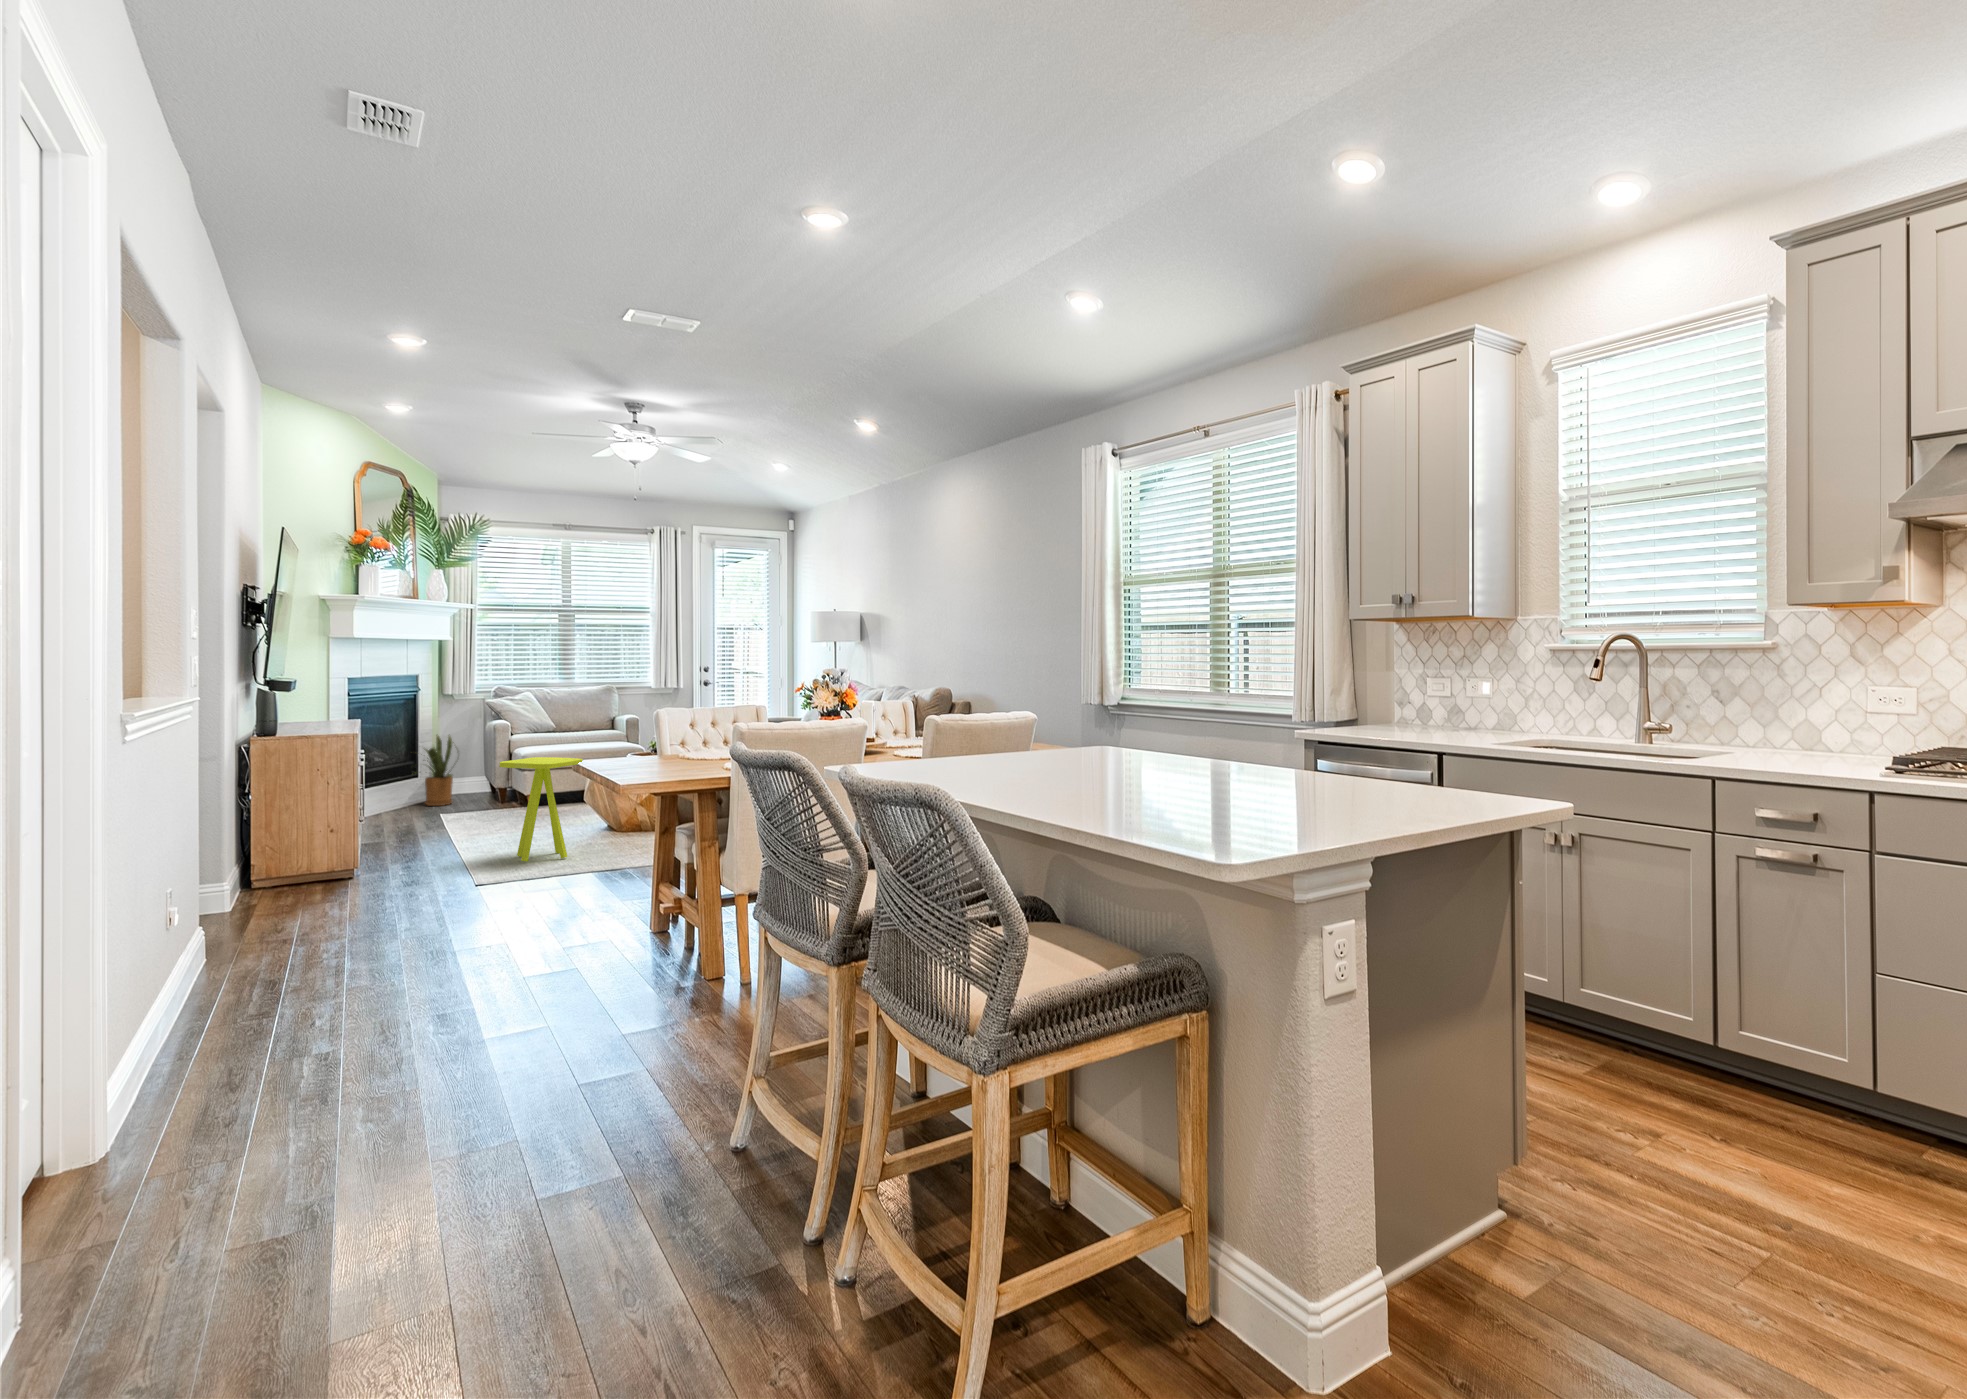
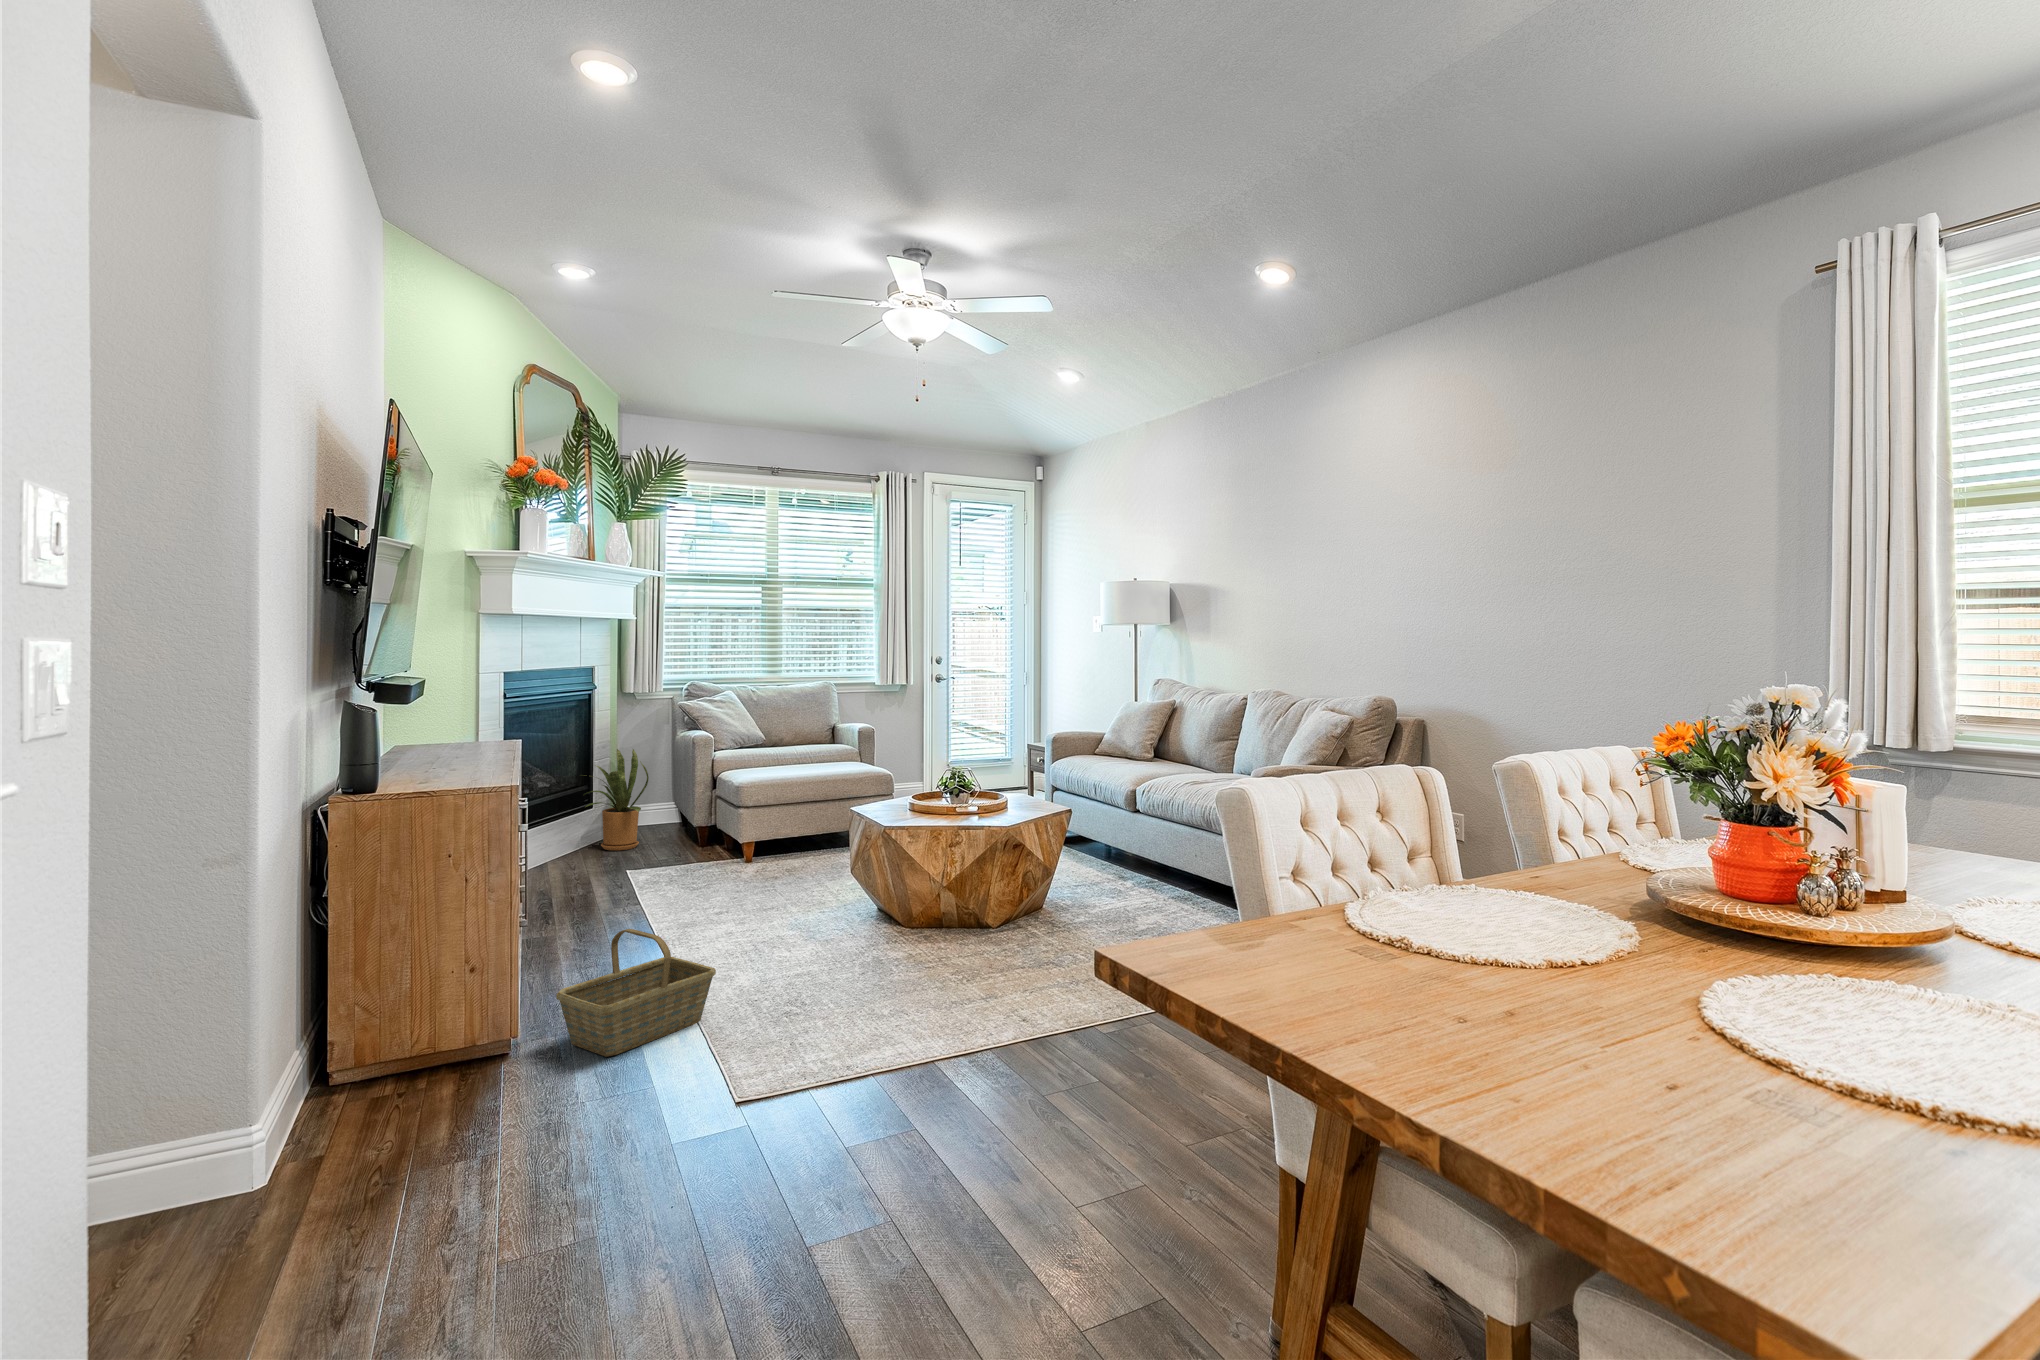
side table: present [499,757,583,861] -> none [758,818,885,1003]
basket: none [374,815,471,879] -> present [556,929,716,1057]

